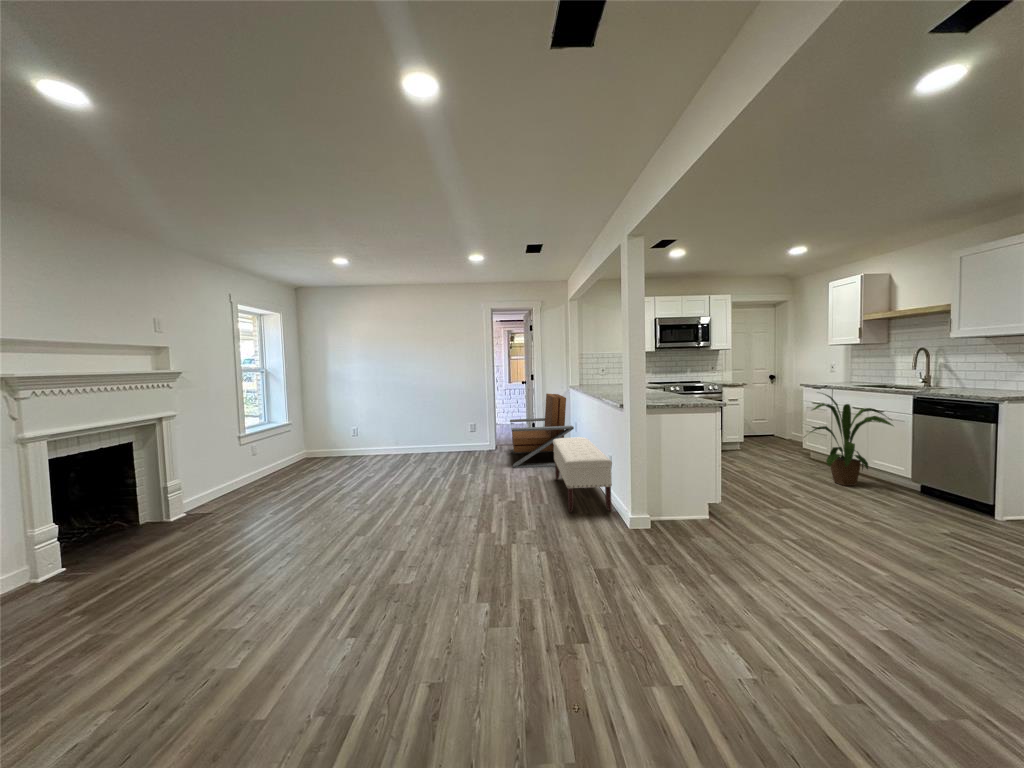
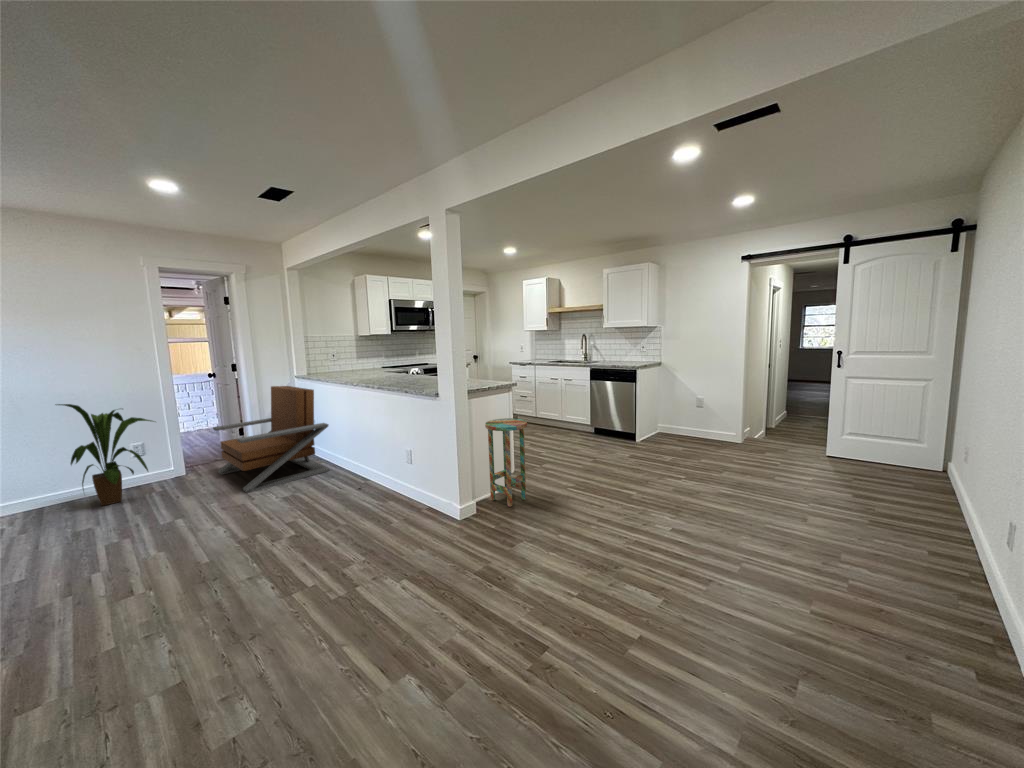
house plant: present [811,393,893,486] -> present [57,404,154,506]
bench: present [553,437,612,512] -> none [320,435,426,524]
side table: none [669,440,718,535] -> present [485,418,527,507]

